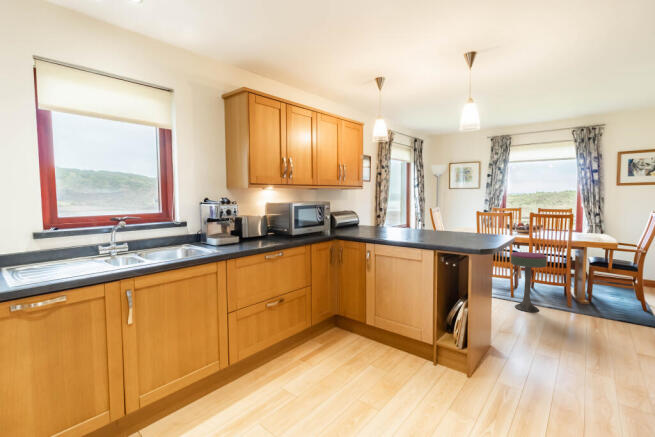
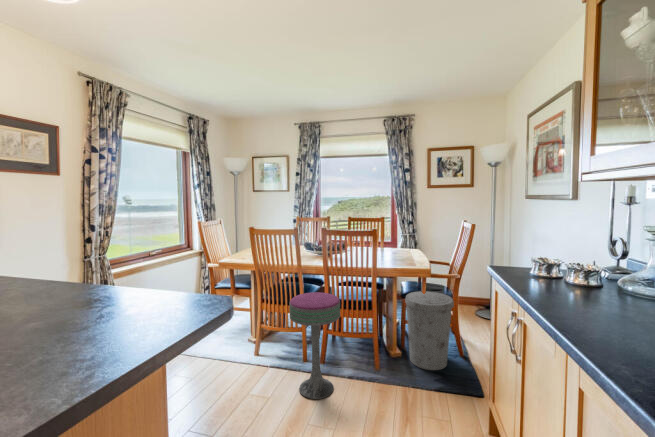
trash can: none [594,261,639,314] -> present [405,291,454,370]

